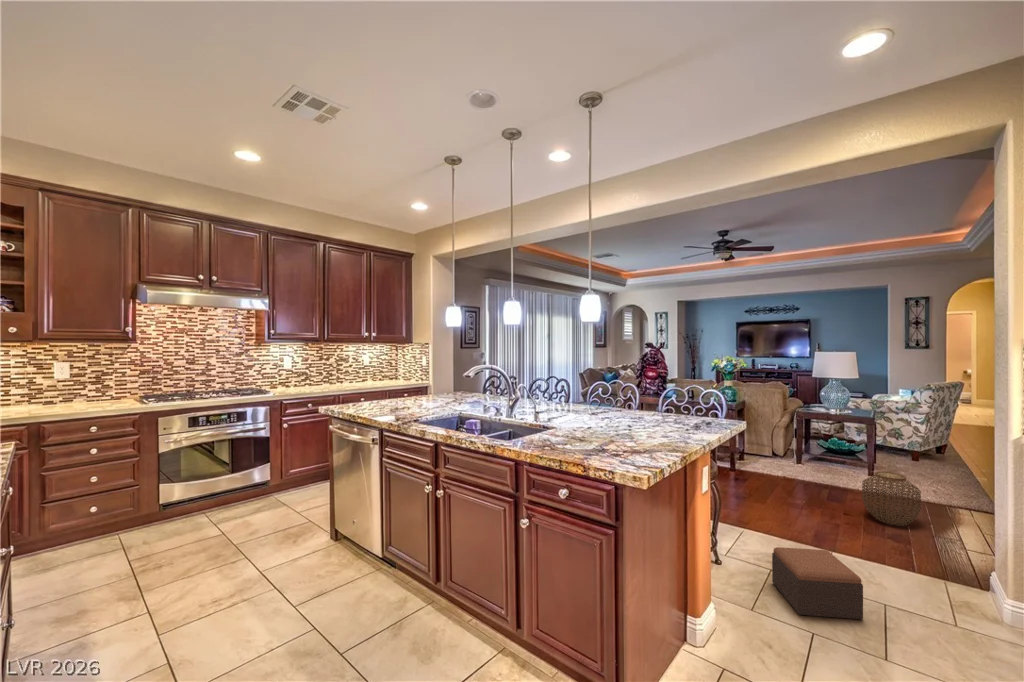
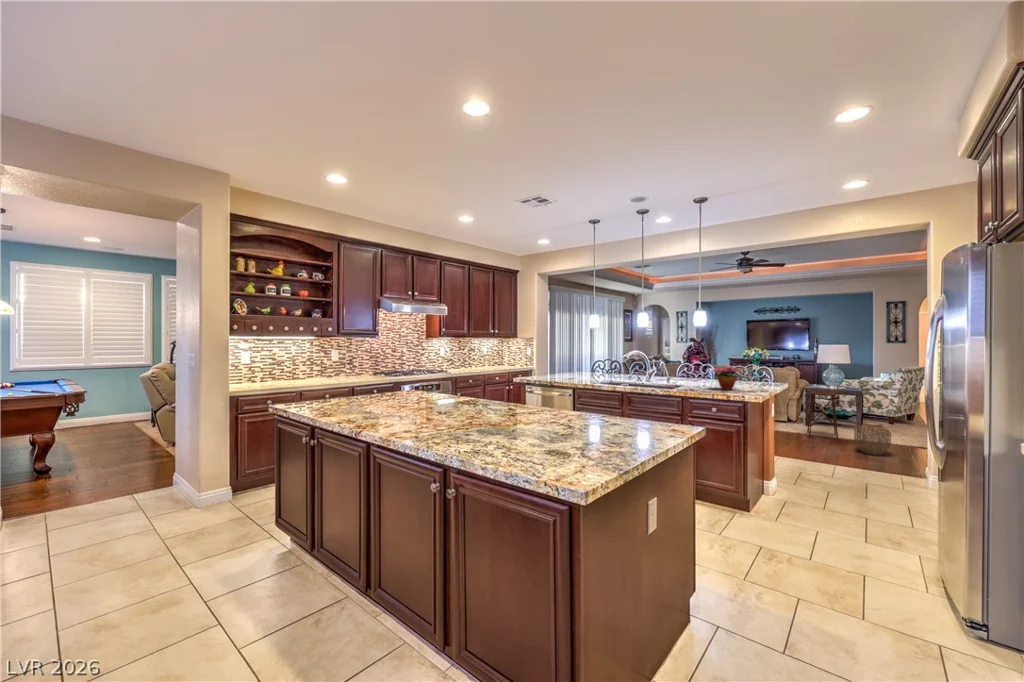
flower arrangement: none [588,393,651,436] -> present [713,367,741,389]
side table: none [795,418,839,492] -> present [807,391,838,440]
footstool: present [772,547,863,620] -> none [804,456,856,489]

